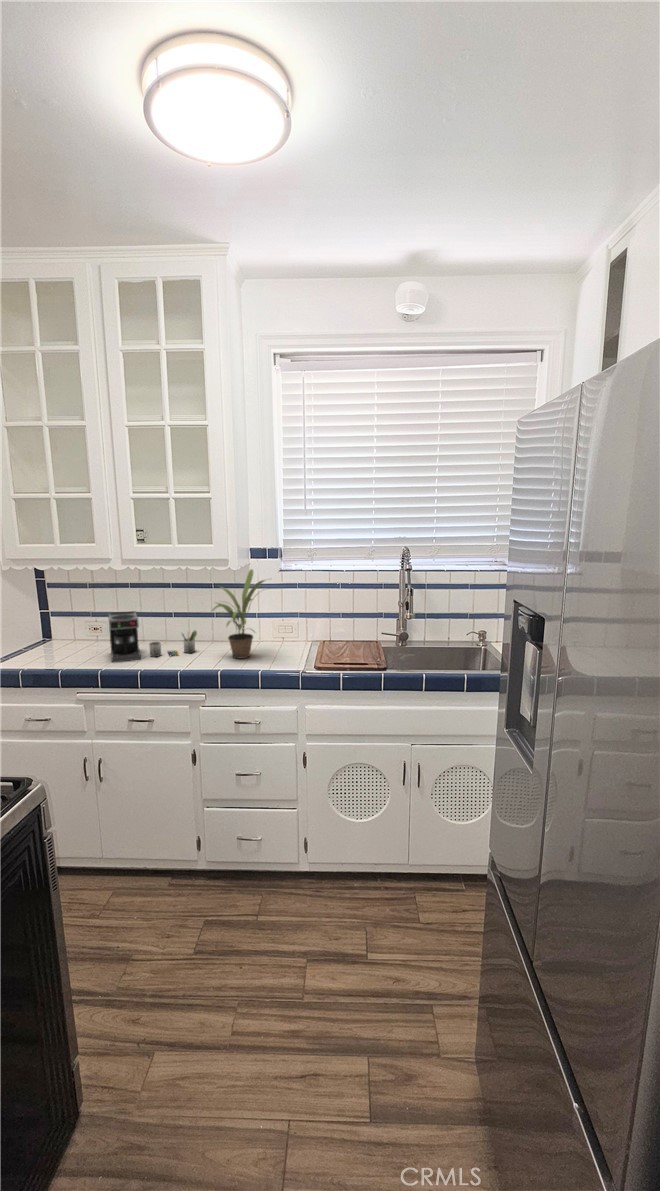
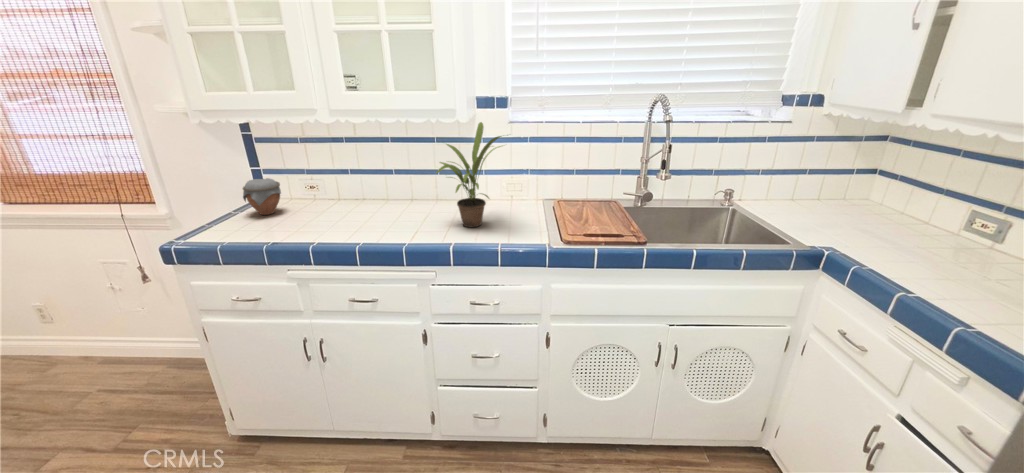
coffee maker: present [108,611,197,662] -> none [317,172,420,233]
jar: none [41,617,74,650] -> present [243,178,281,215]

